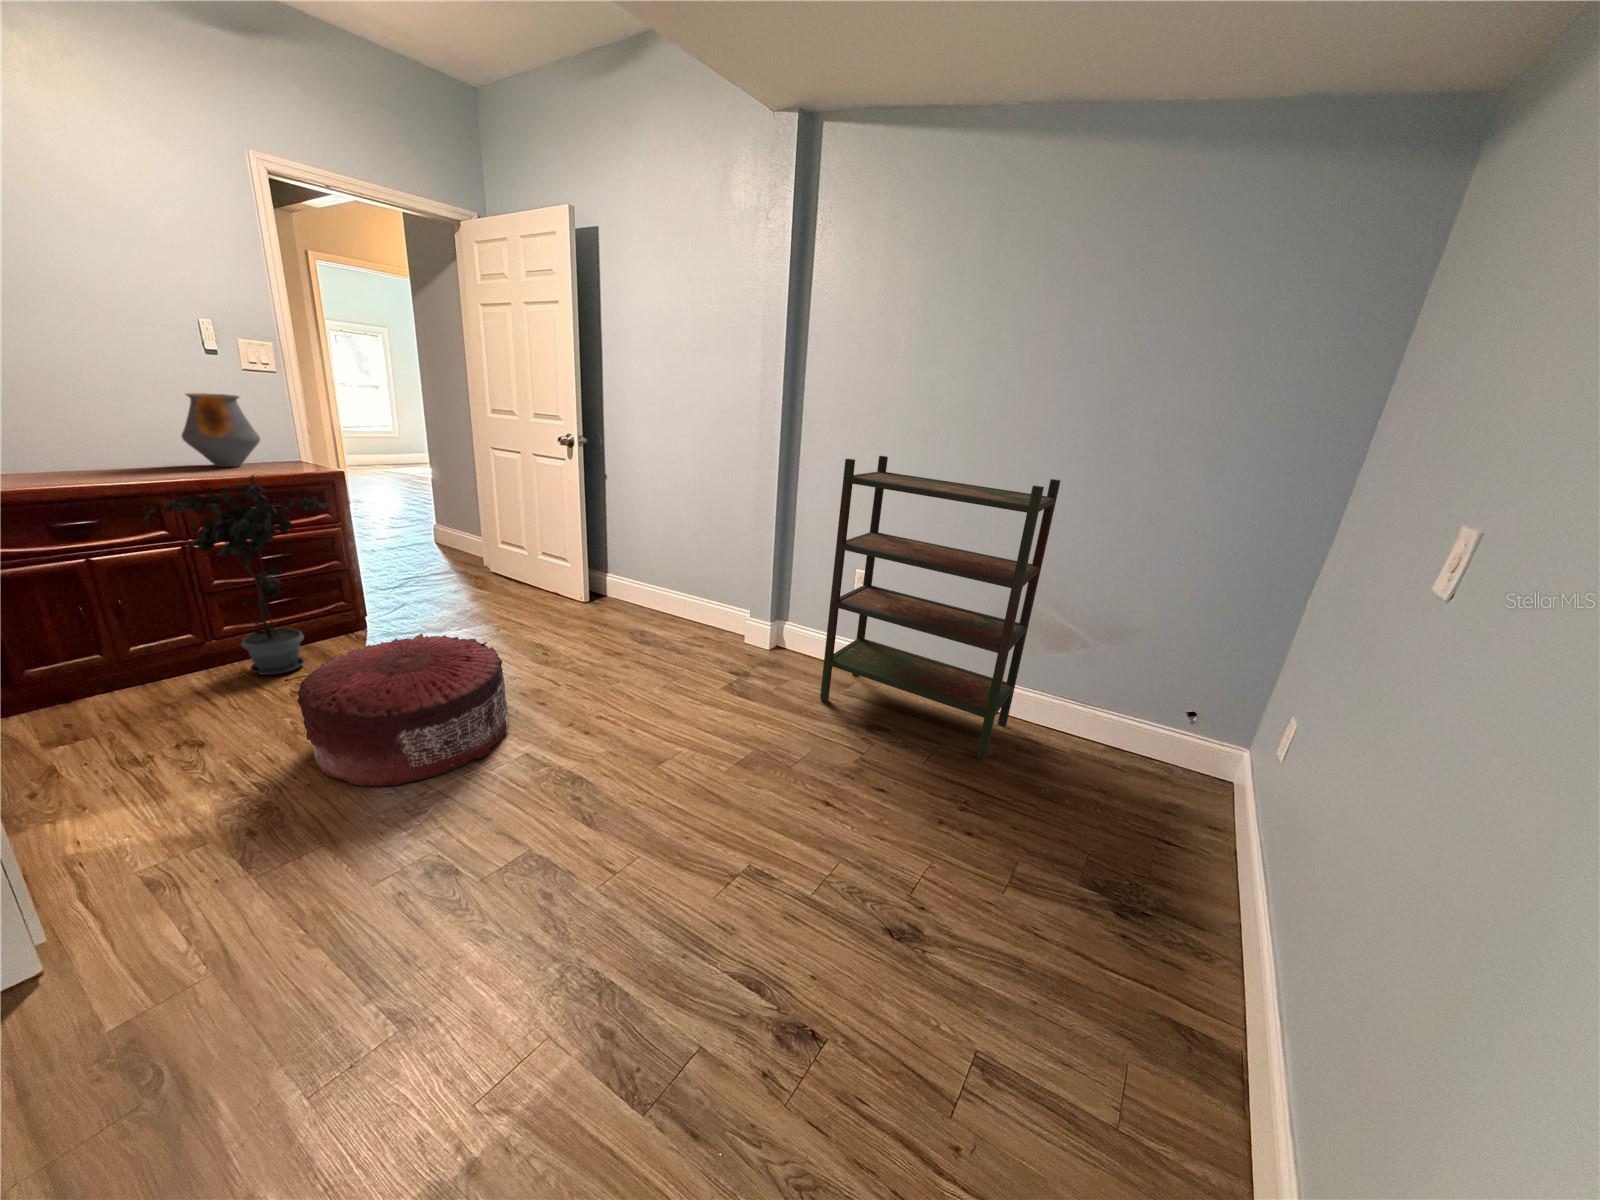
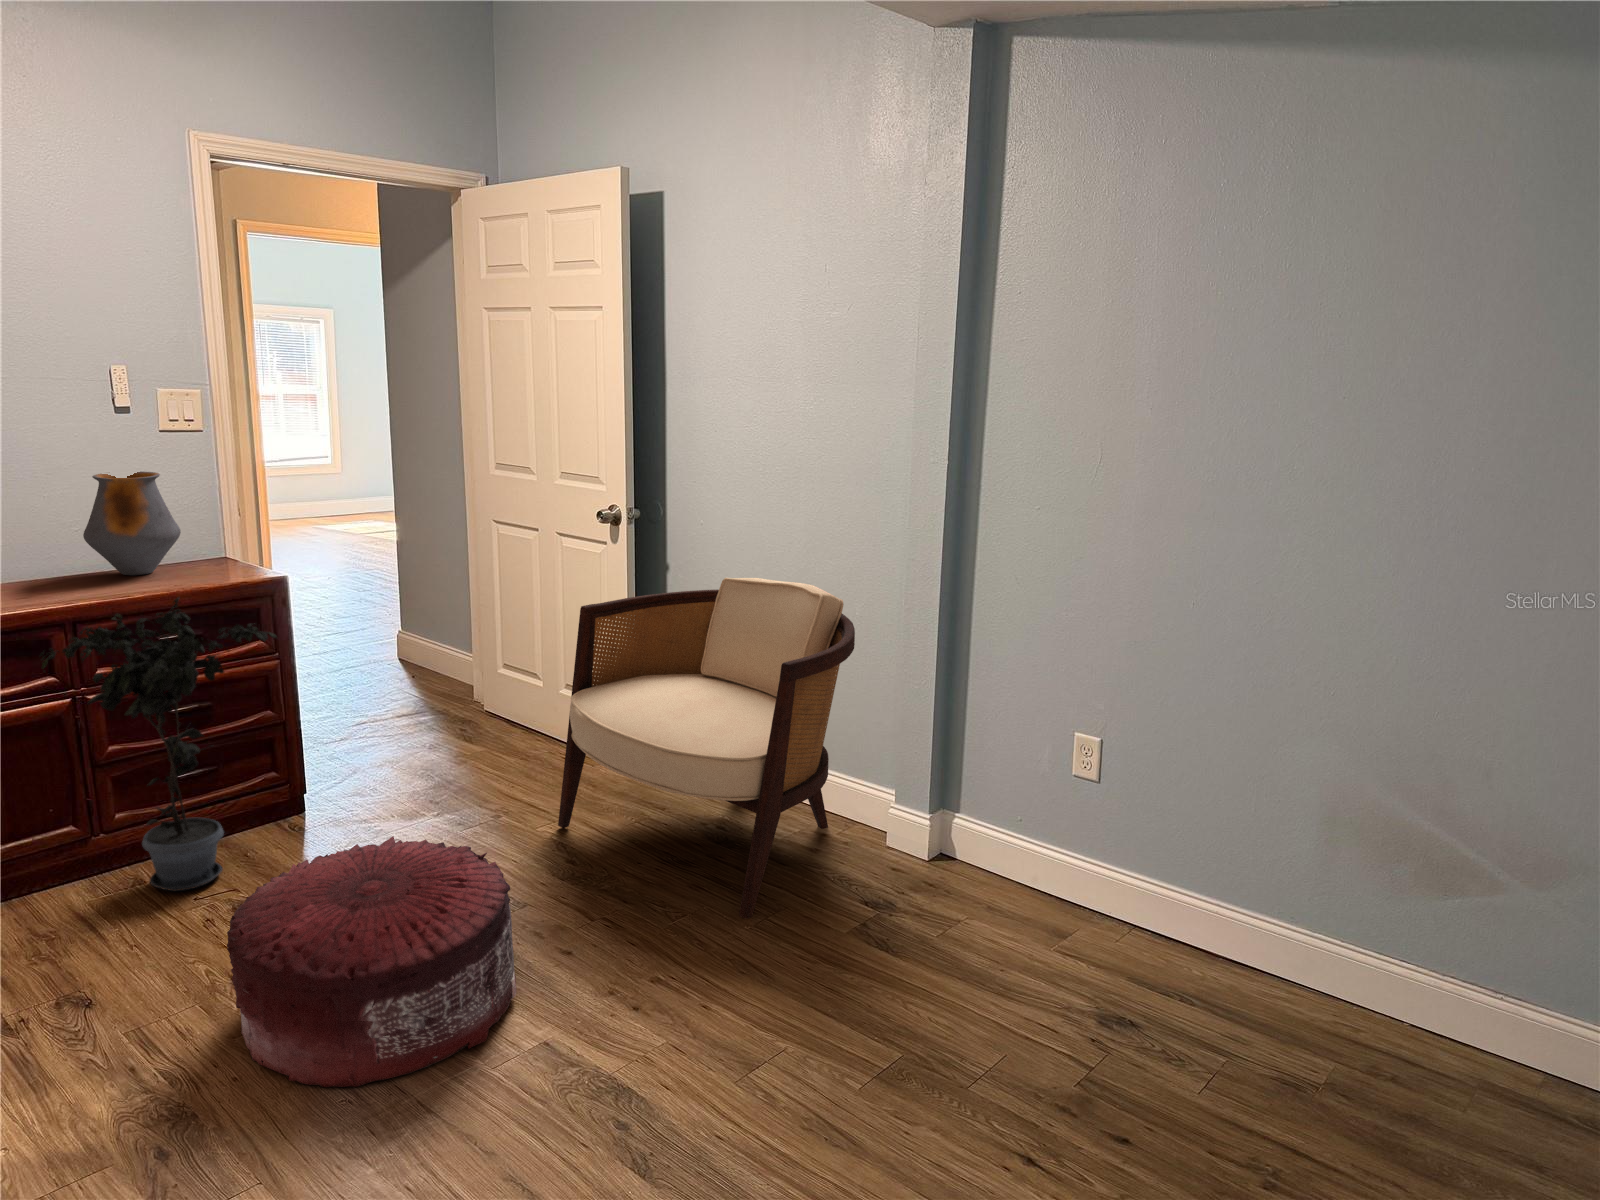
bookshelf: present [820,456,1060,759] -> none [1023,539,1449,1093]
armchair: none [540,483,724,683] -> present [558,578,855,919]

